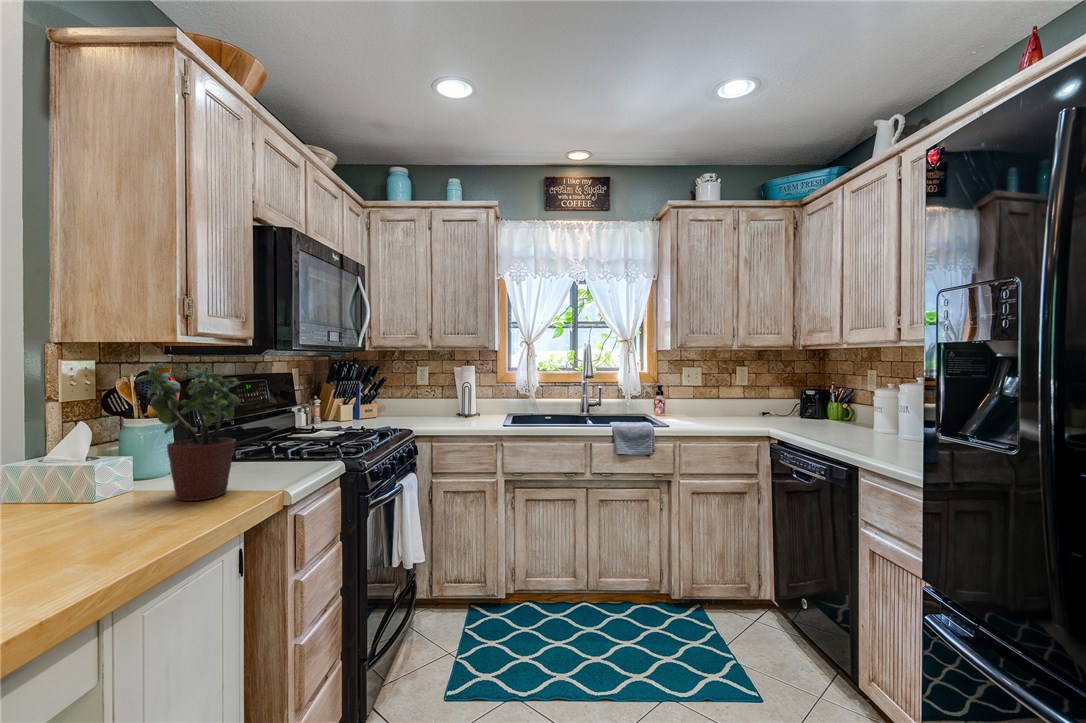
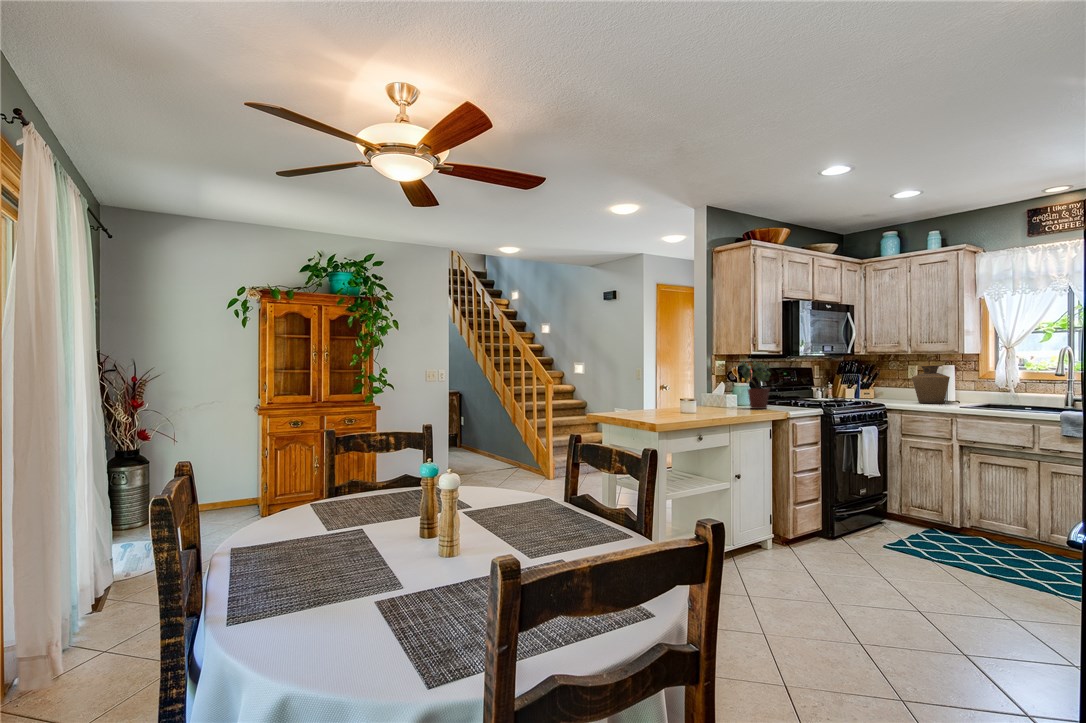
vase: none [436,369,479,421] -> present [912,365,950,404]

